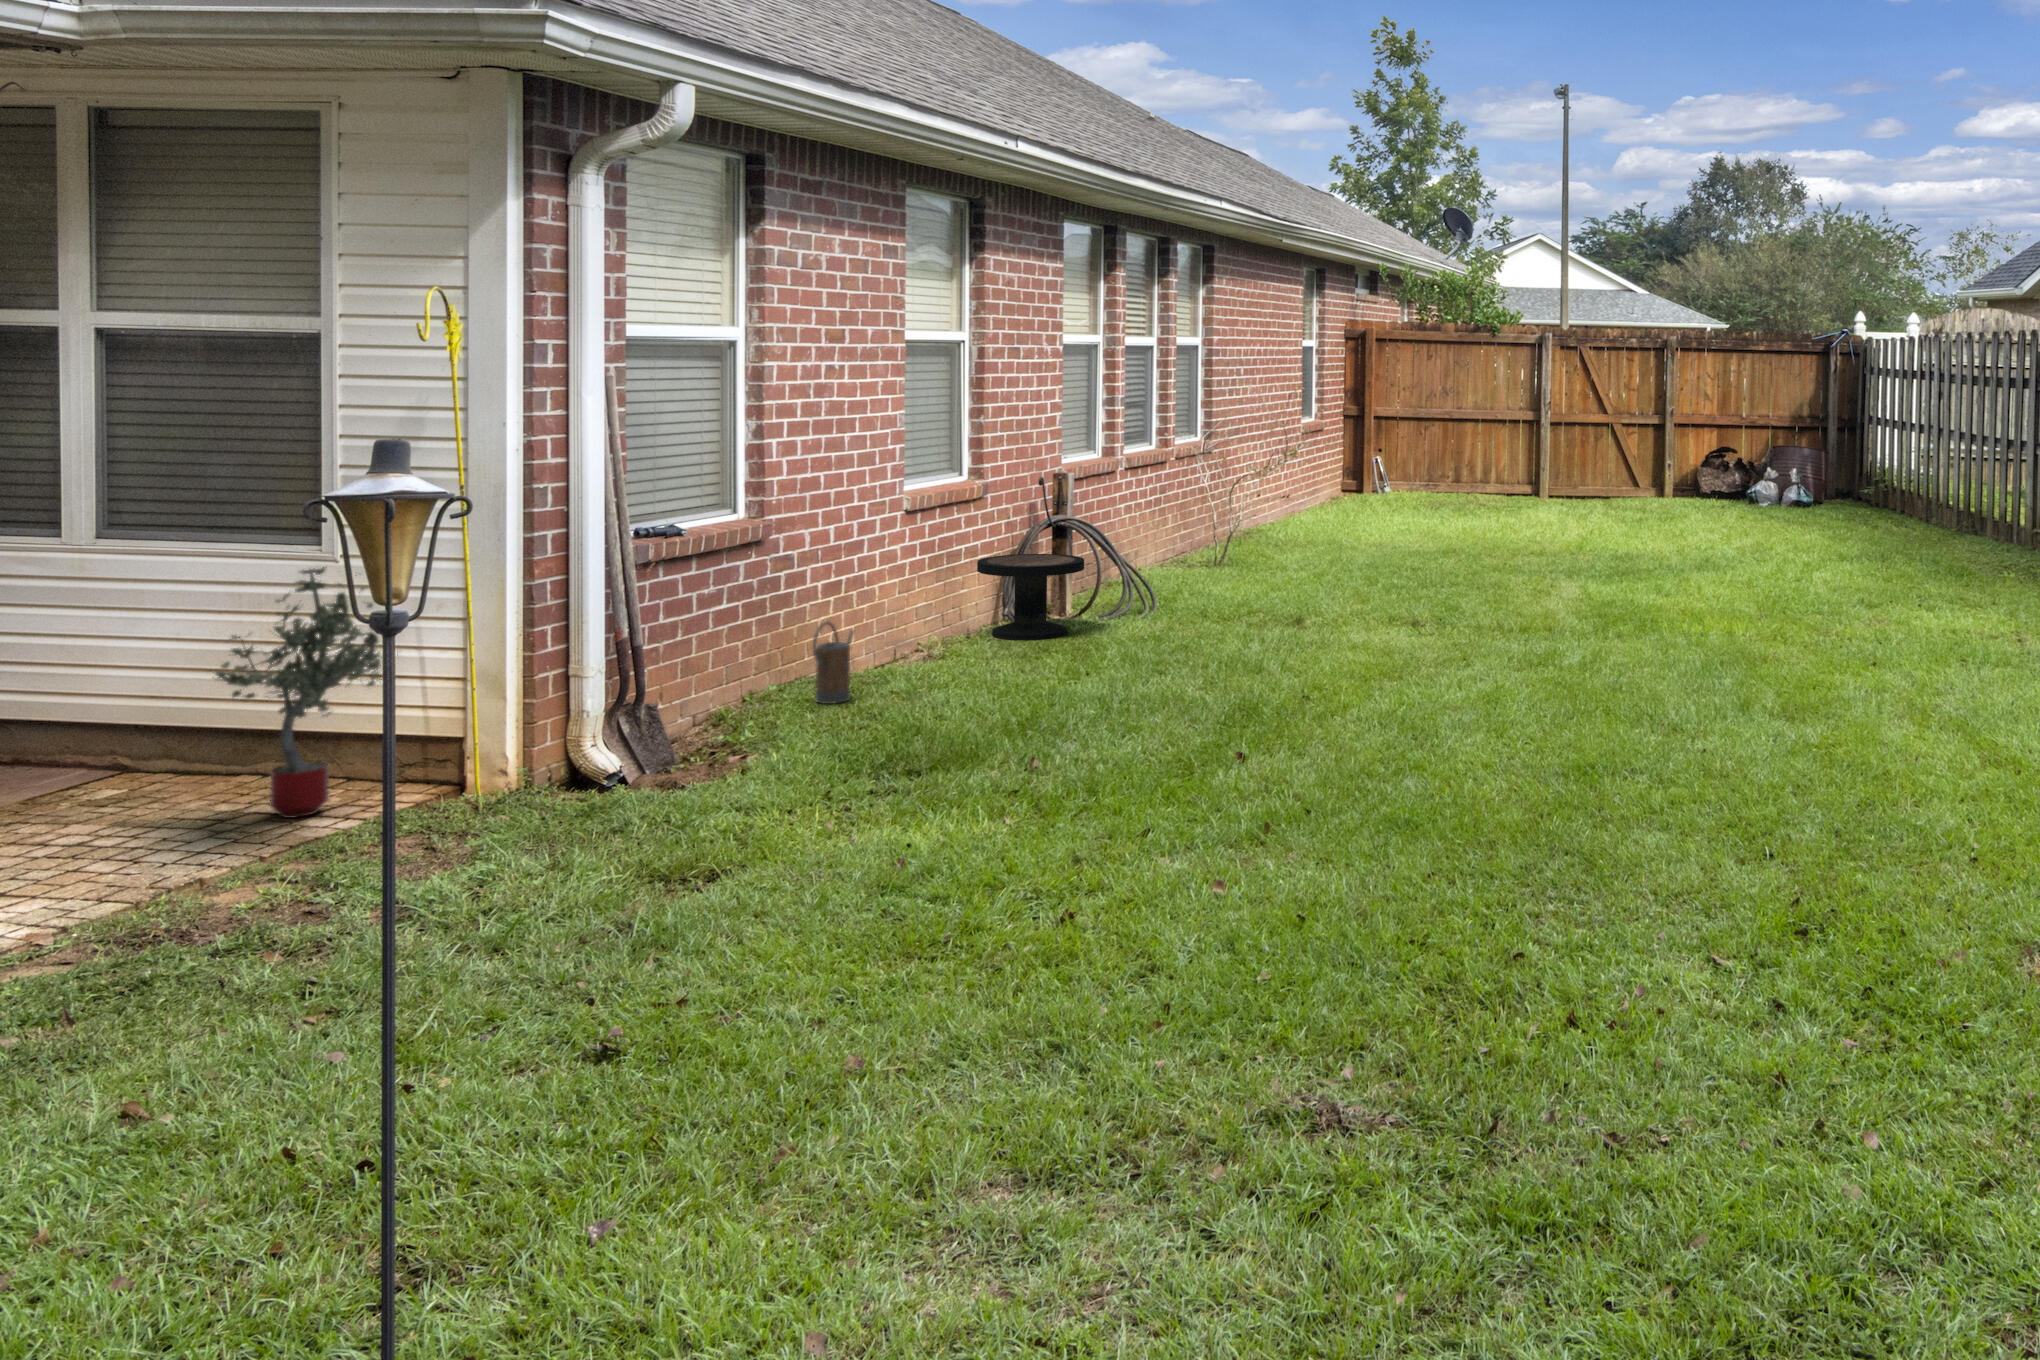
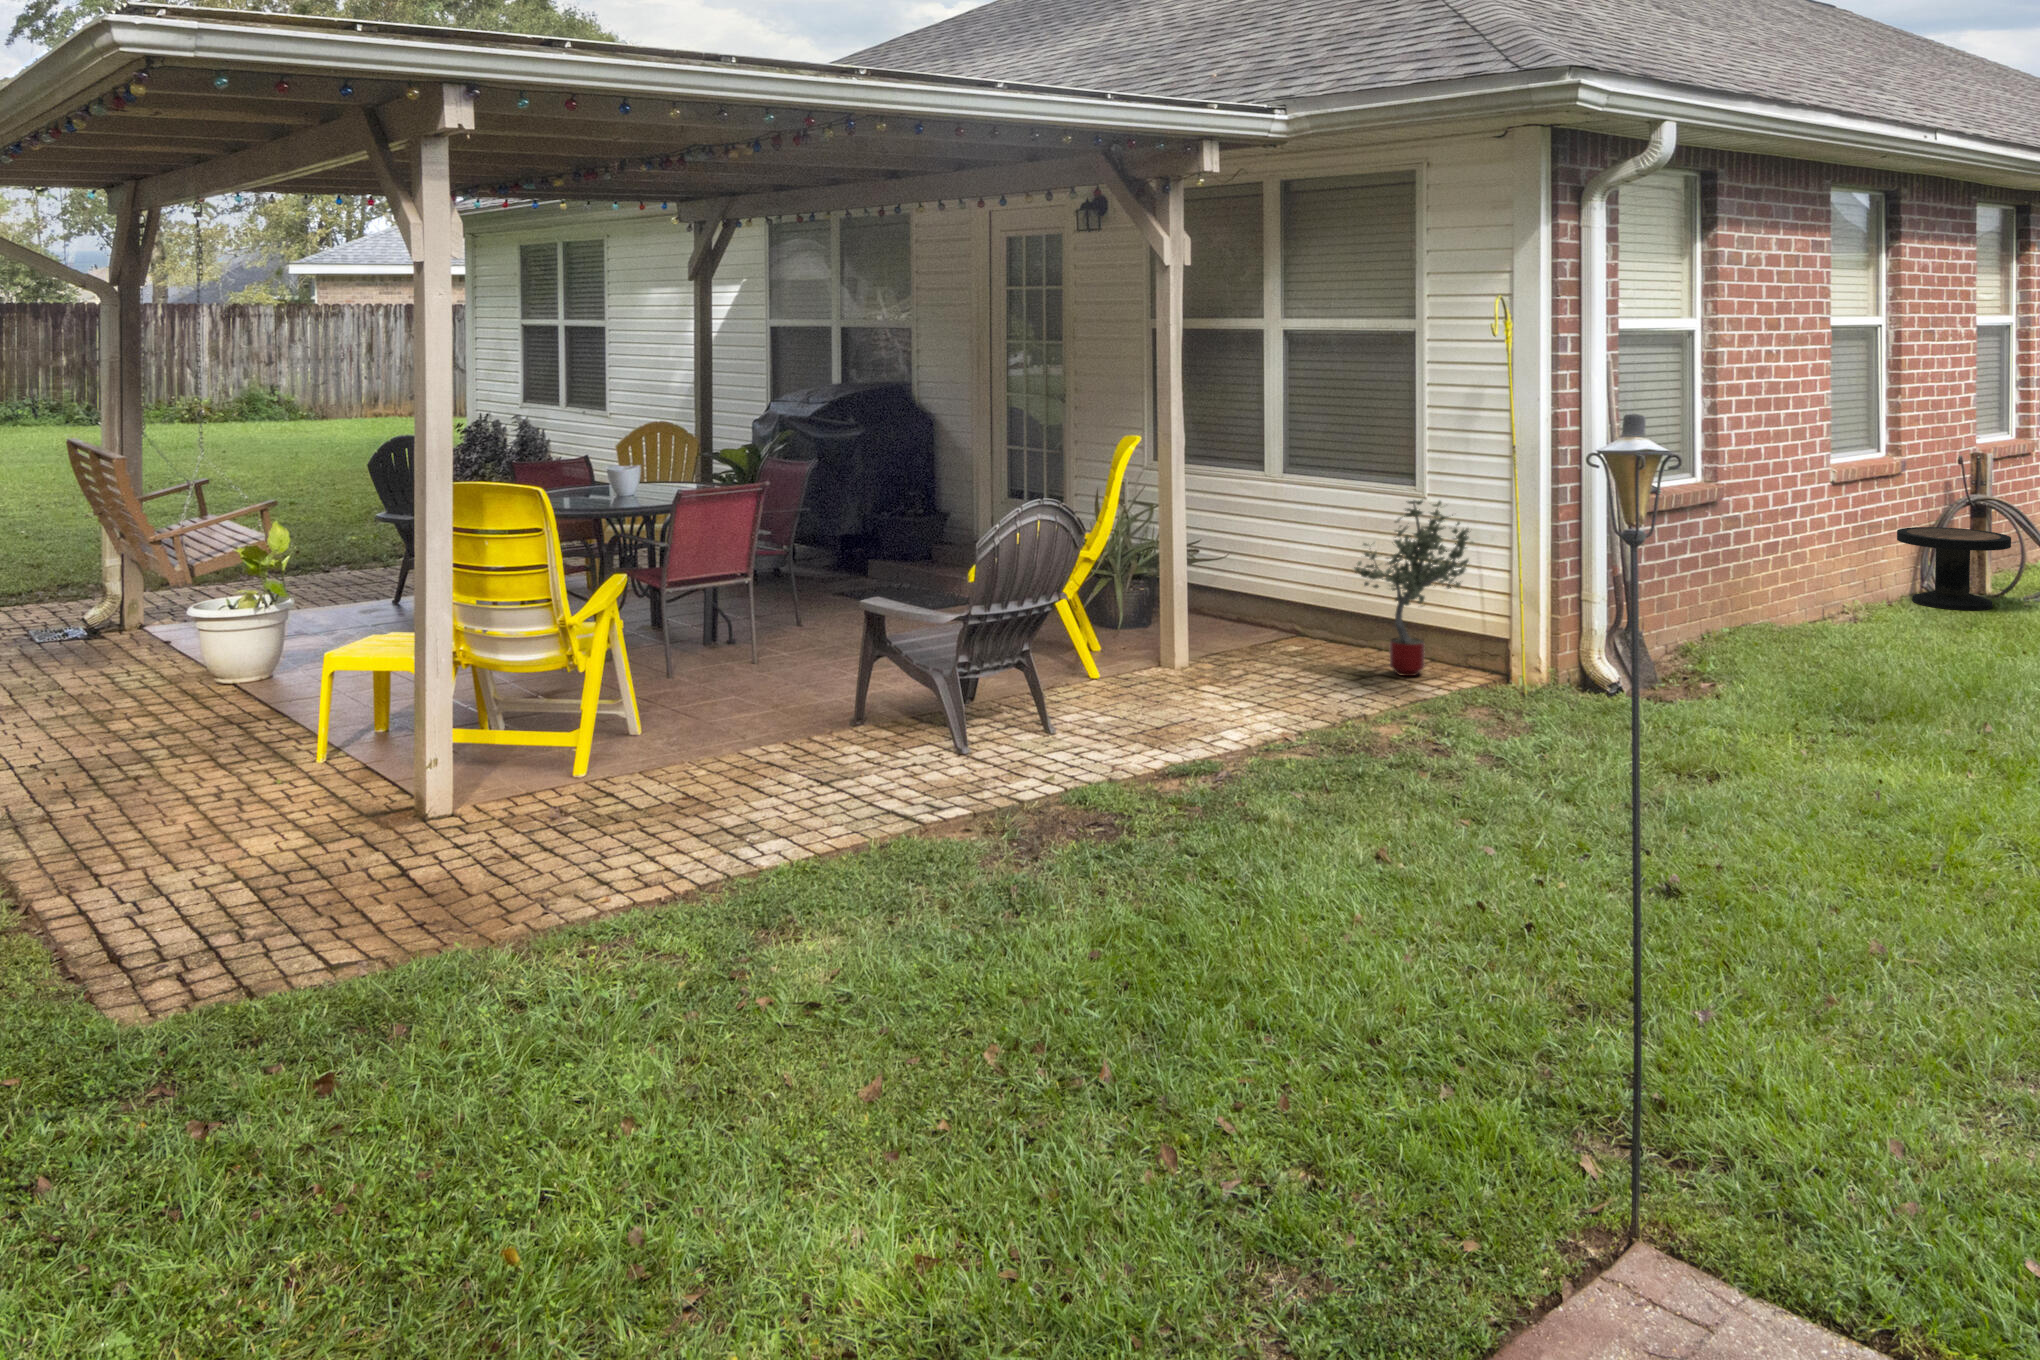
watering can: present [813,622,853,704] -> none [1761,574,1794,646]

